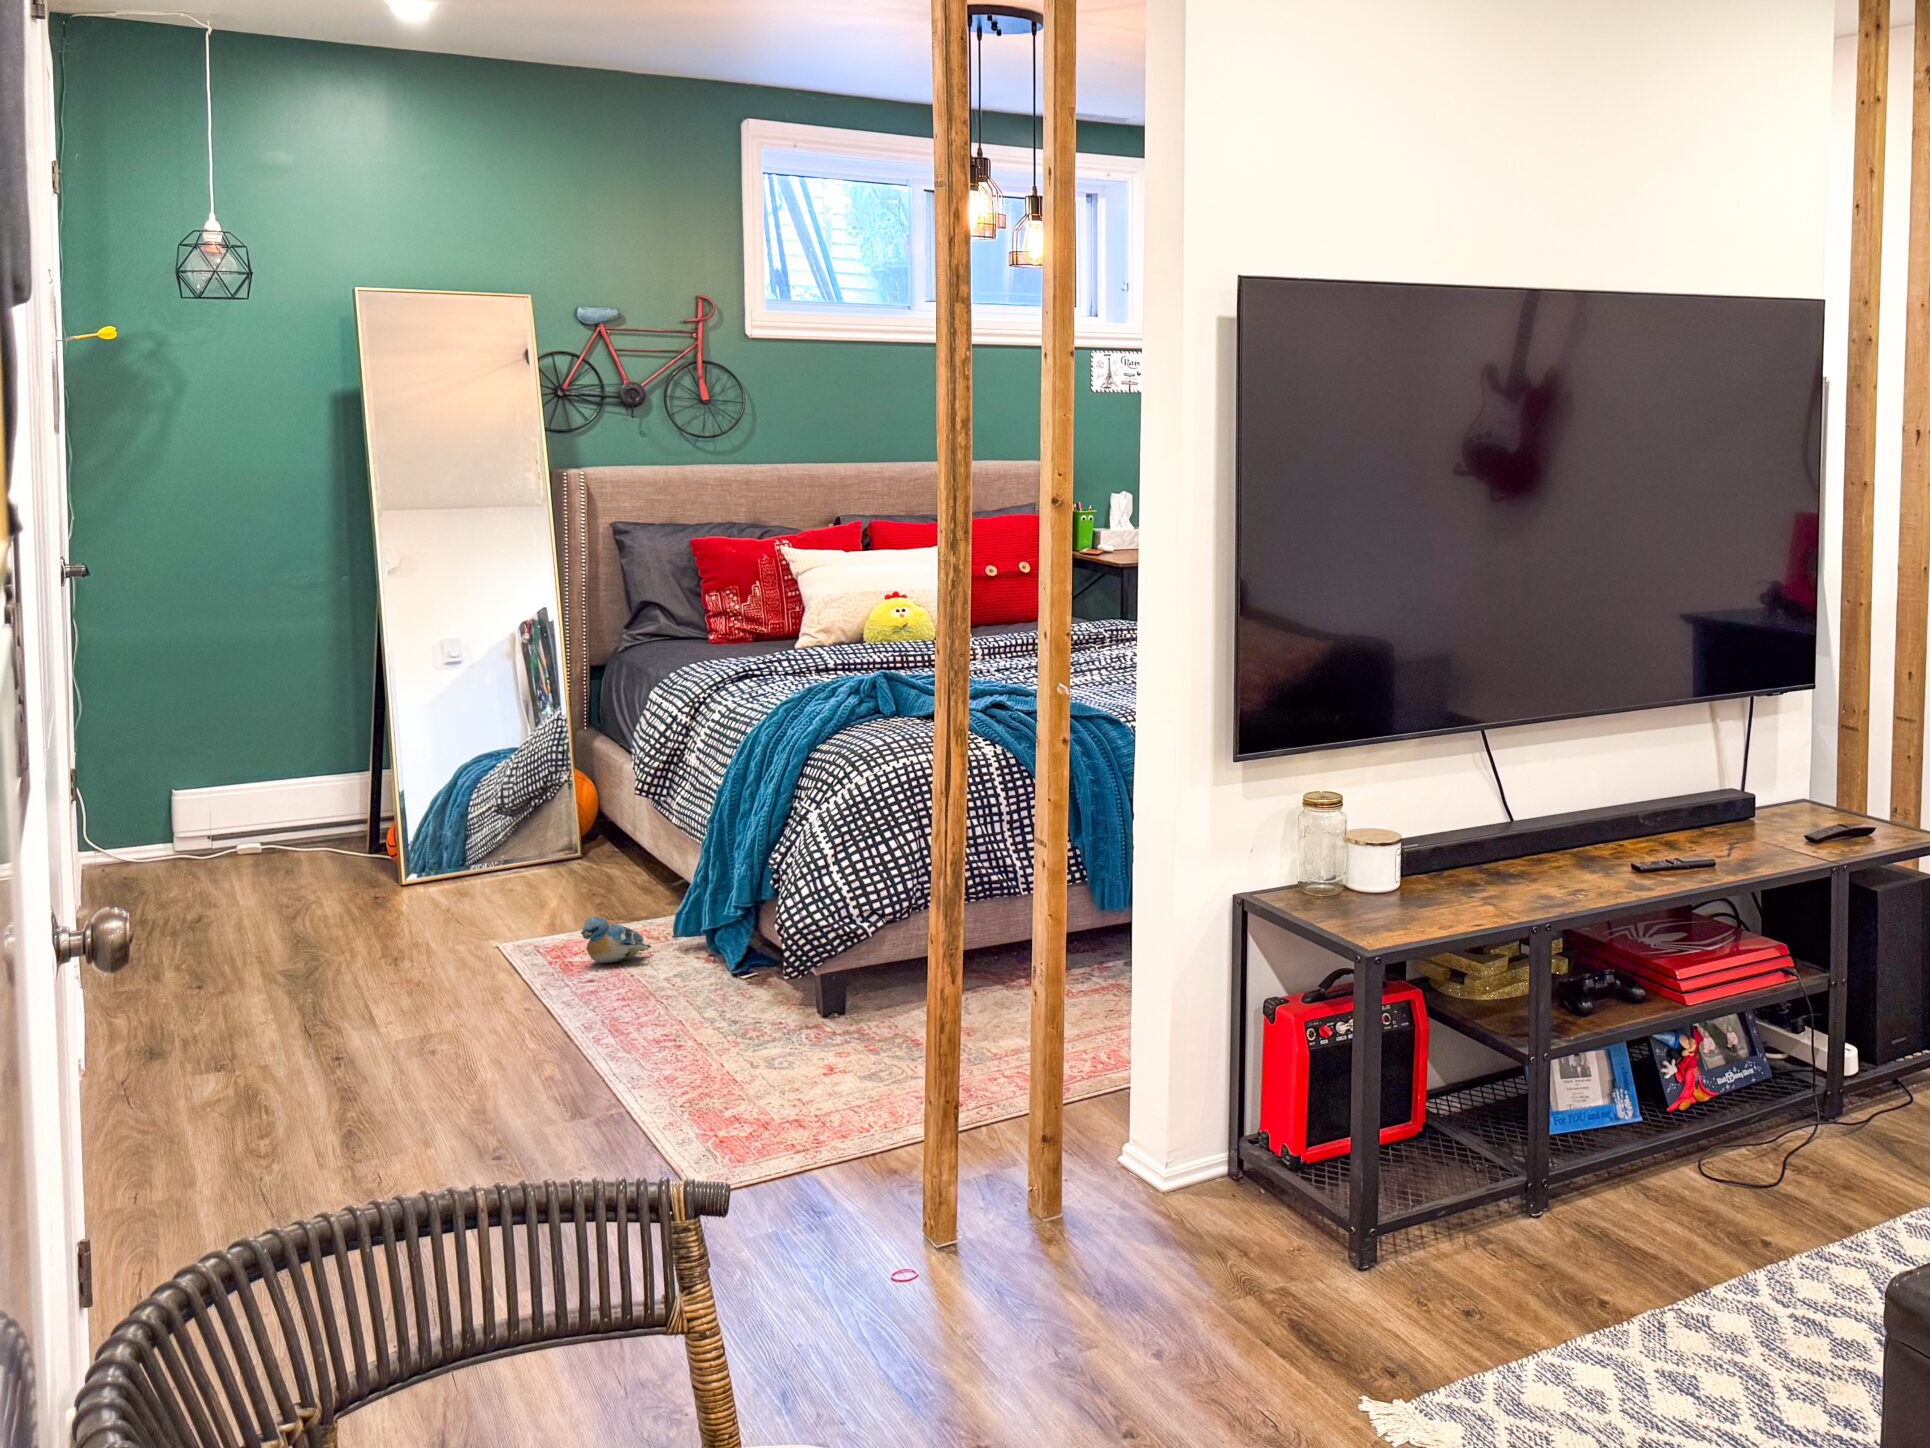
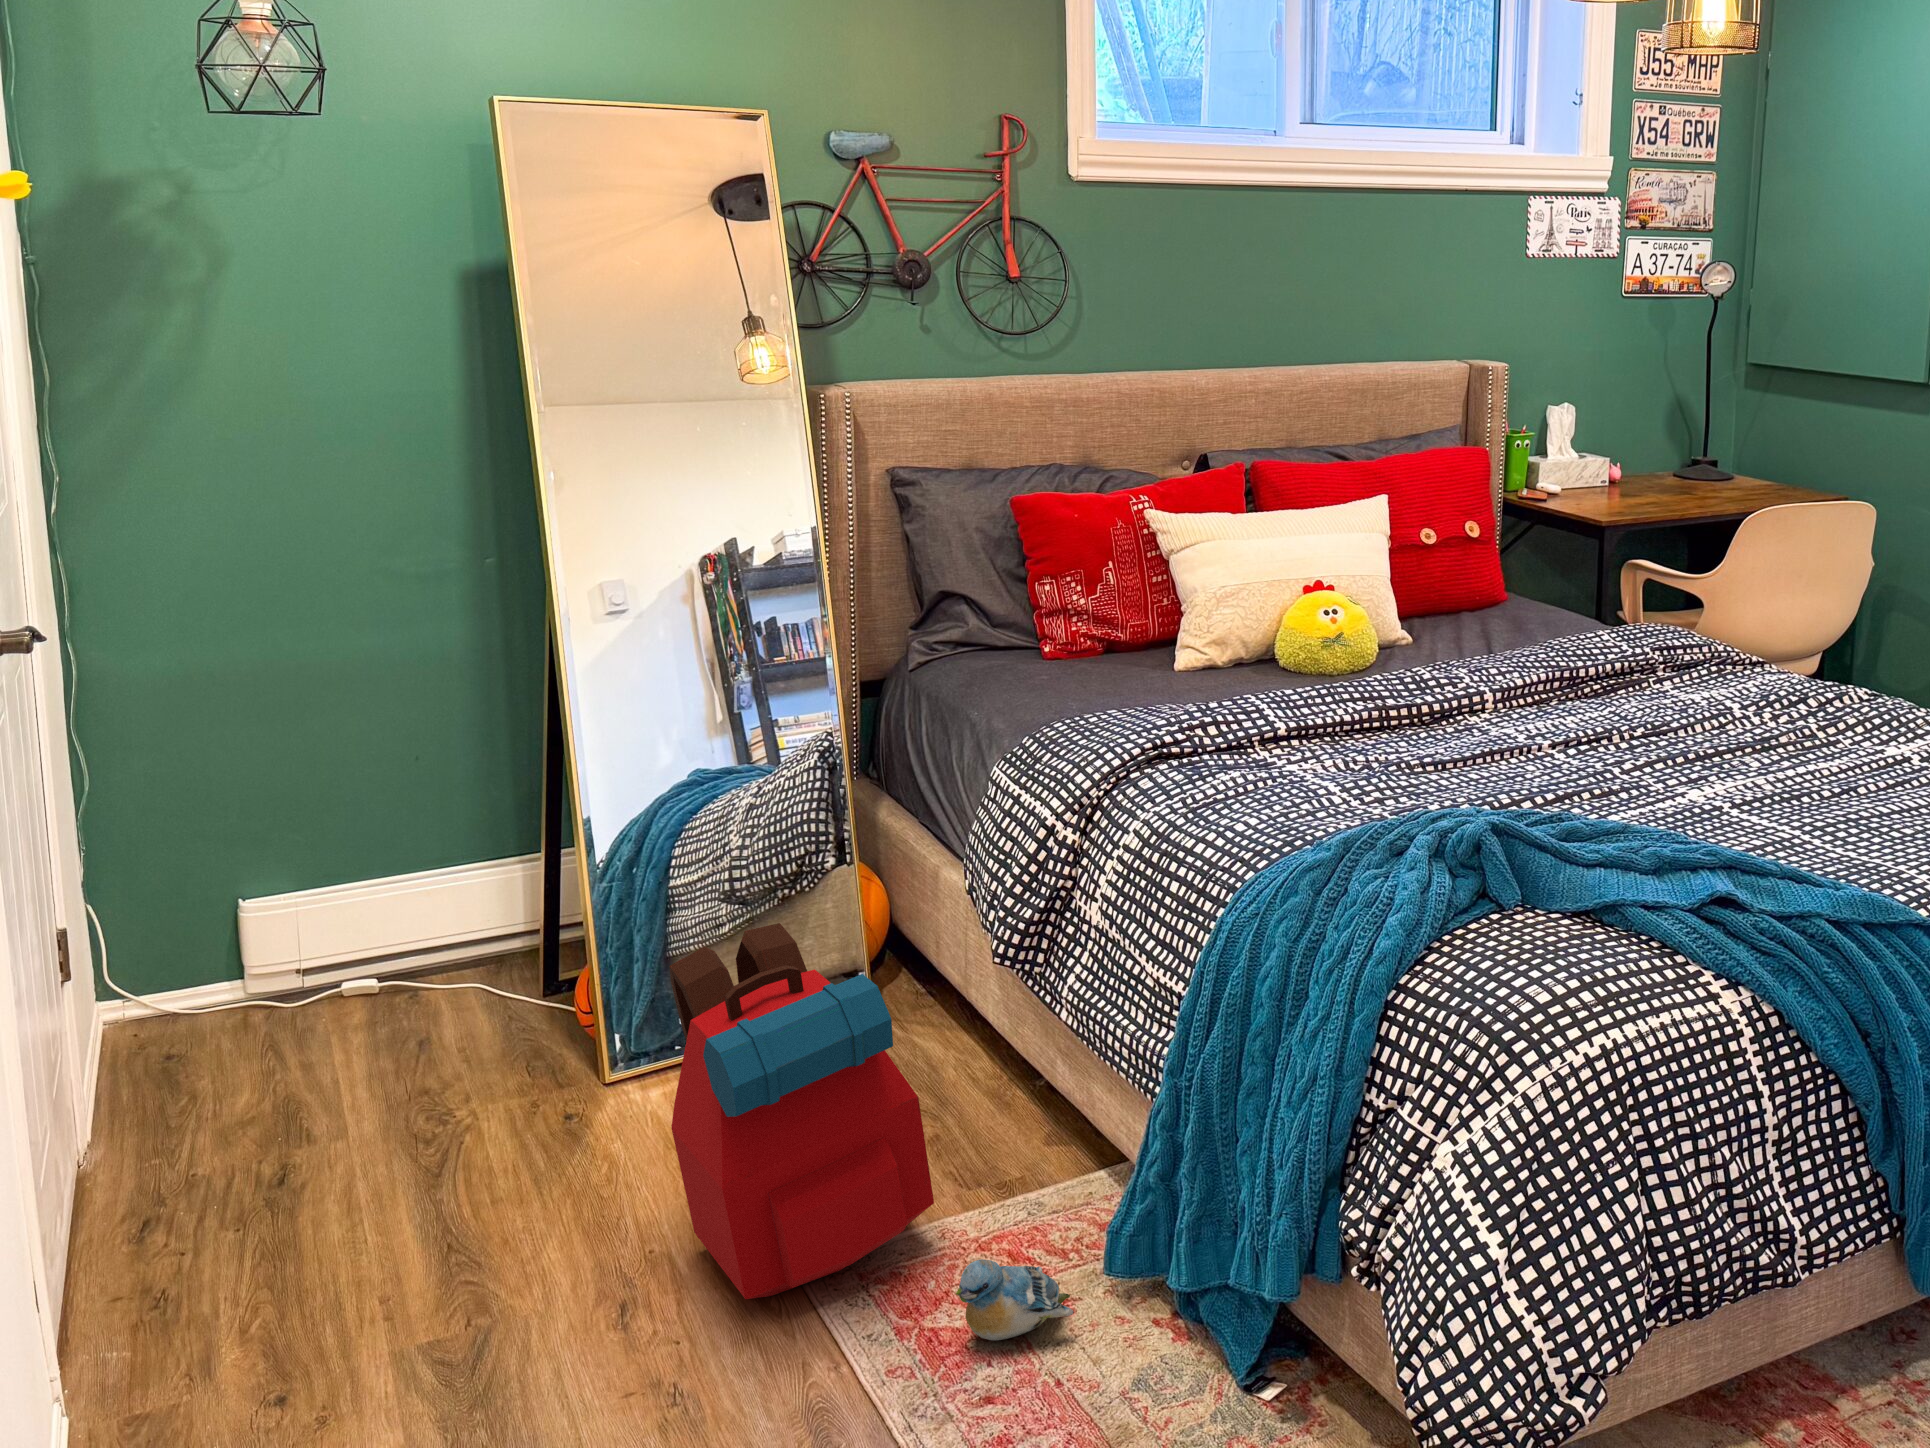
backpack: none [430,755,583,952] -> present [669,923,934,1299]

